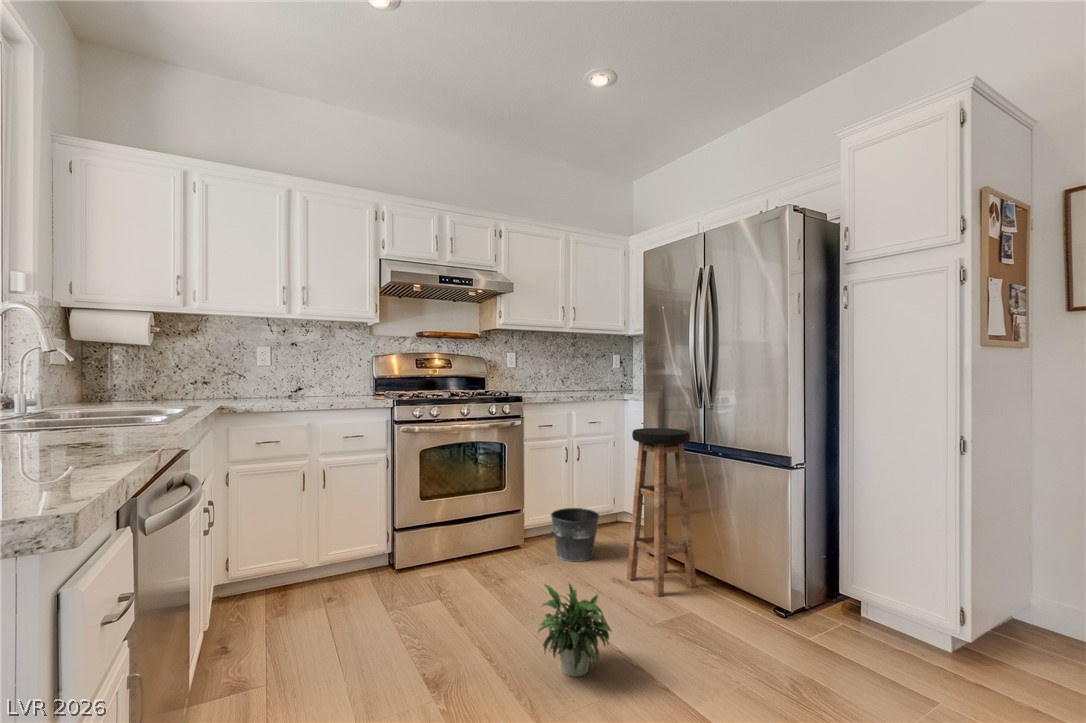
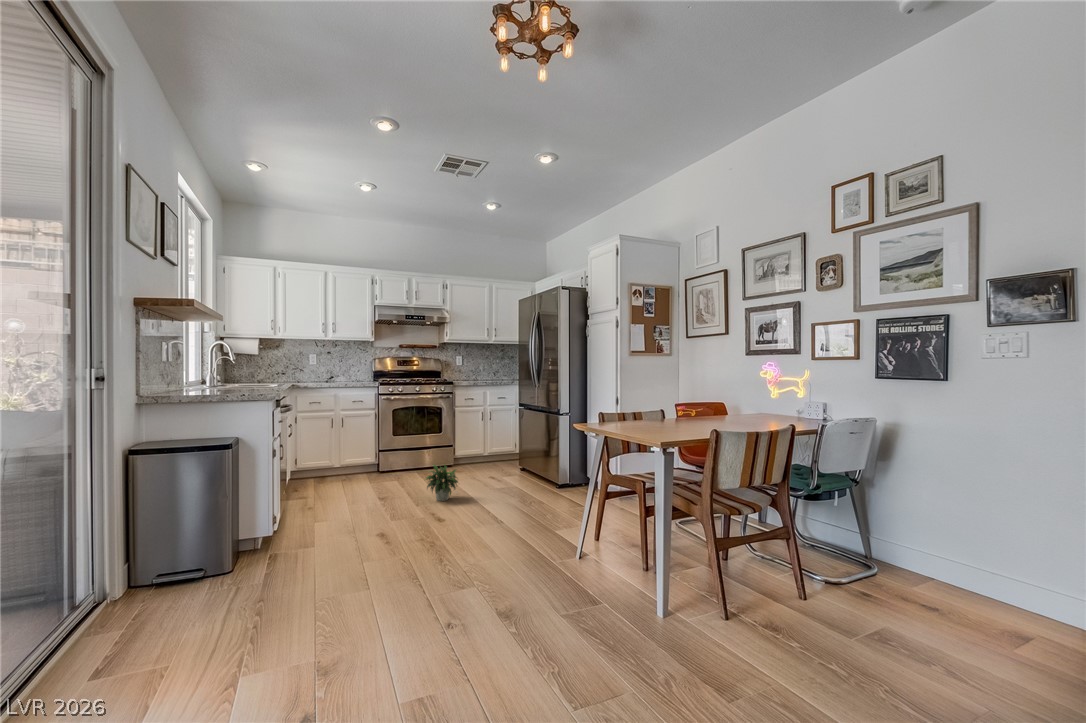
bar stool: present [627,428,697,597] -> none [499,398,531,483]
bucket: present [547,508,599,562] -> none [465,445,495,472]

